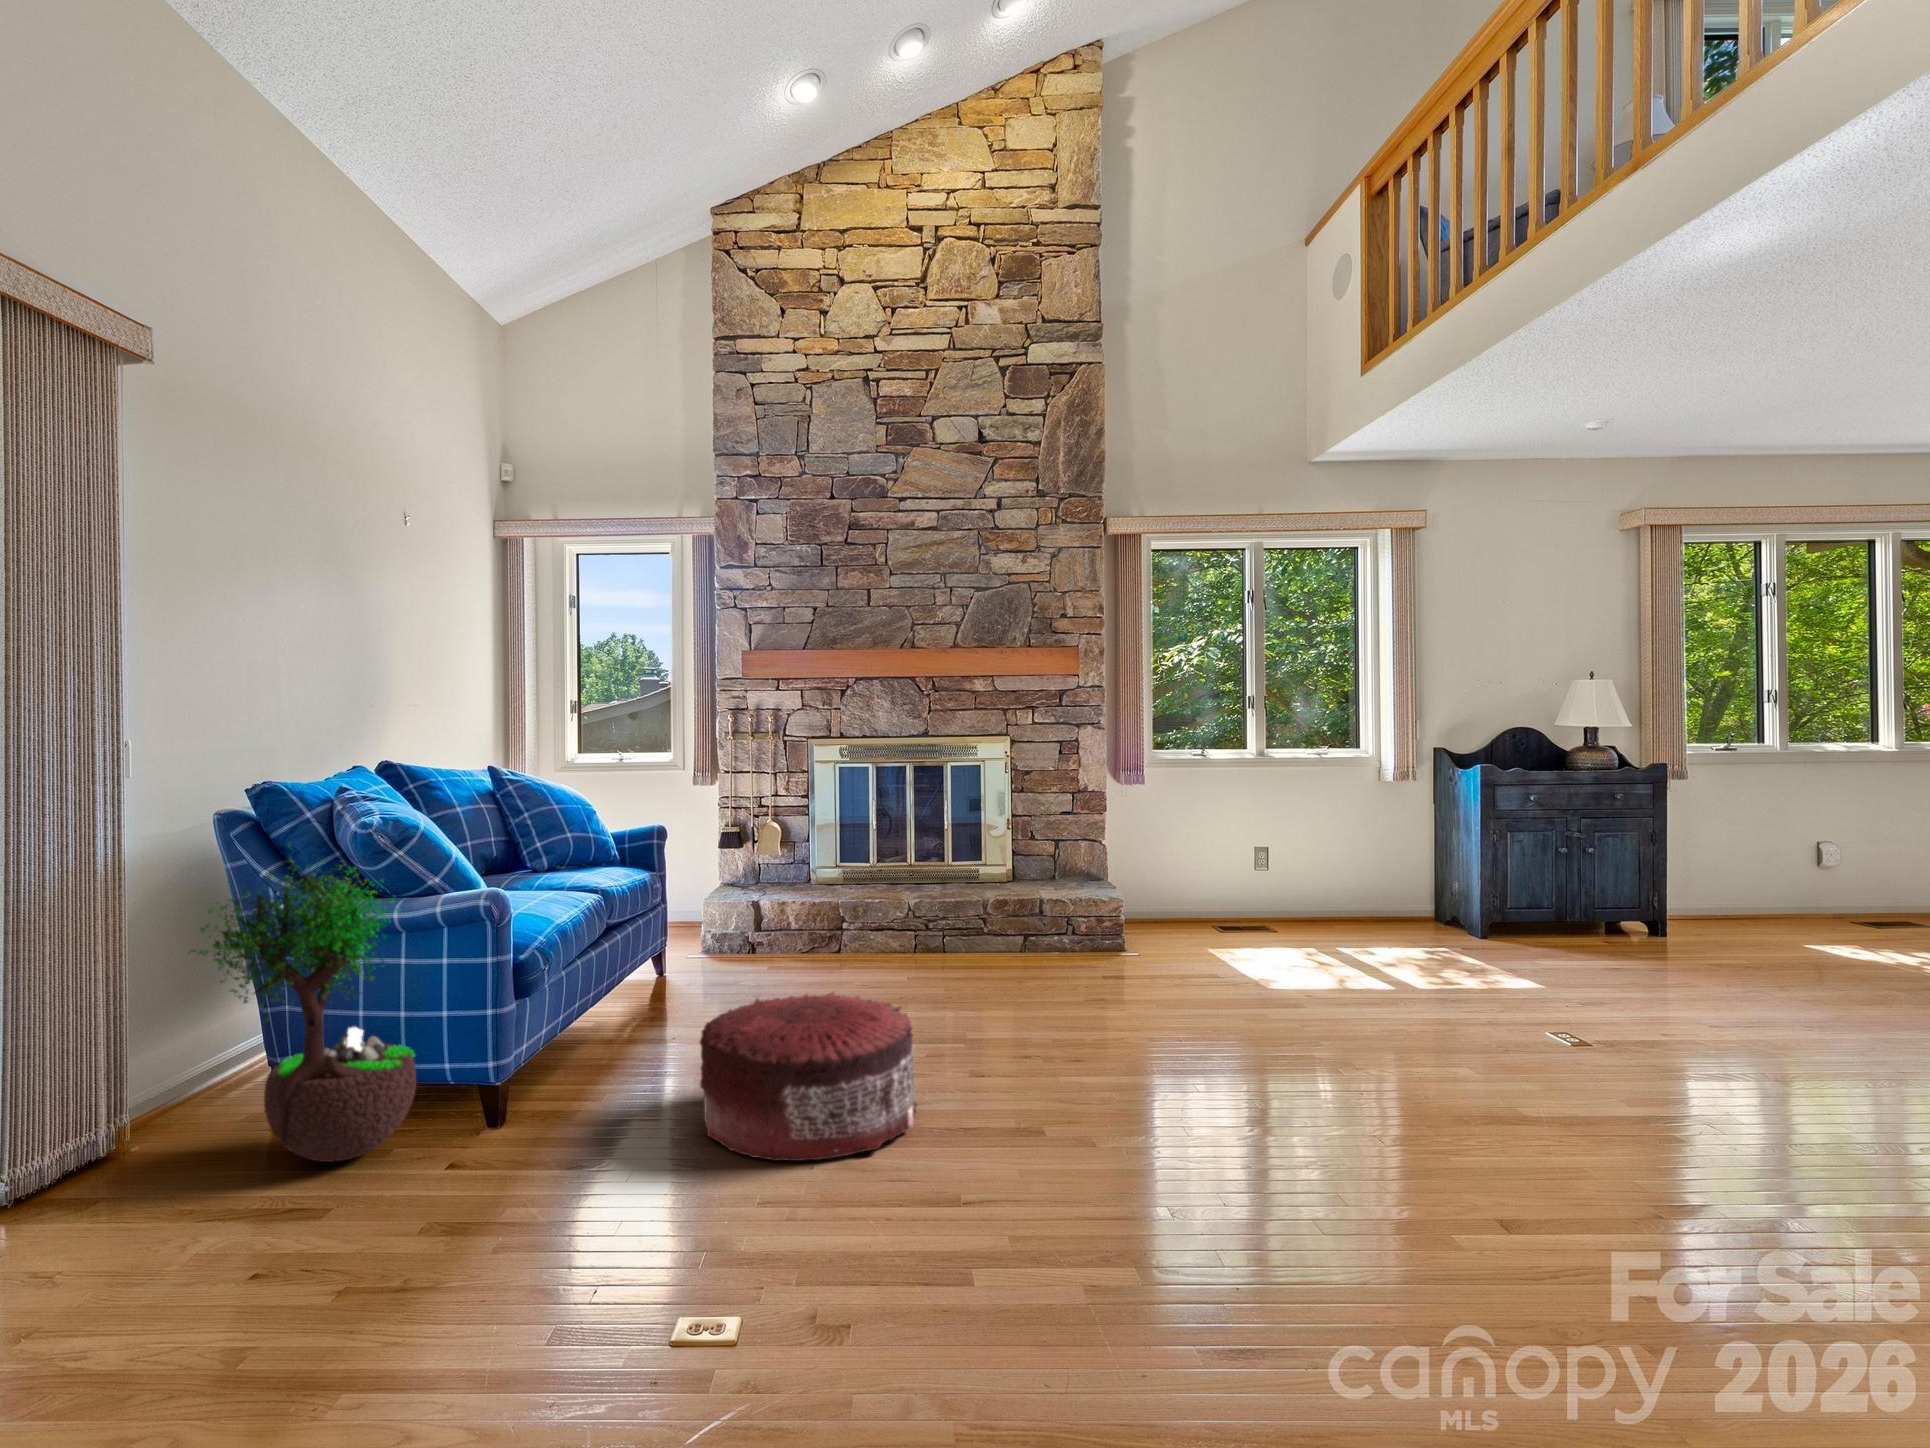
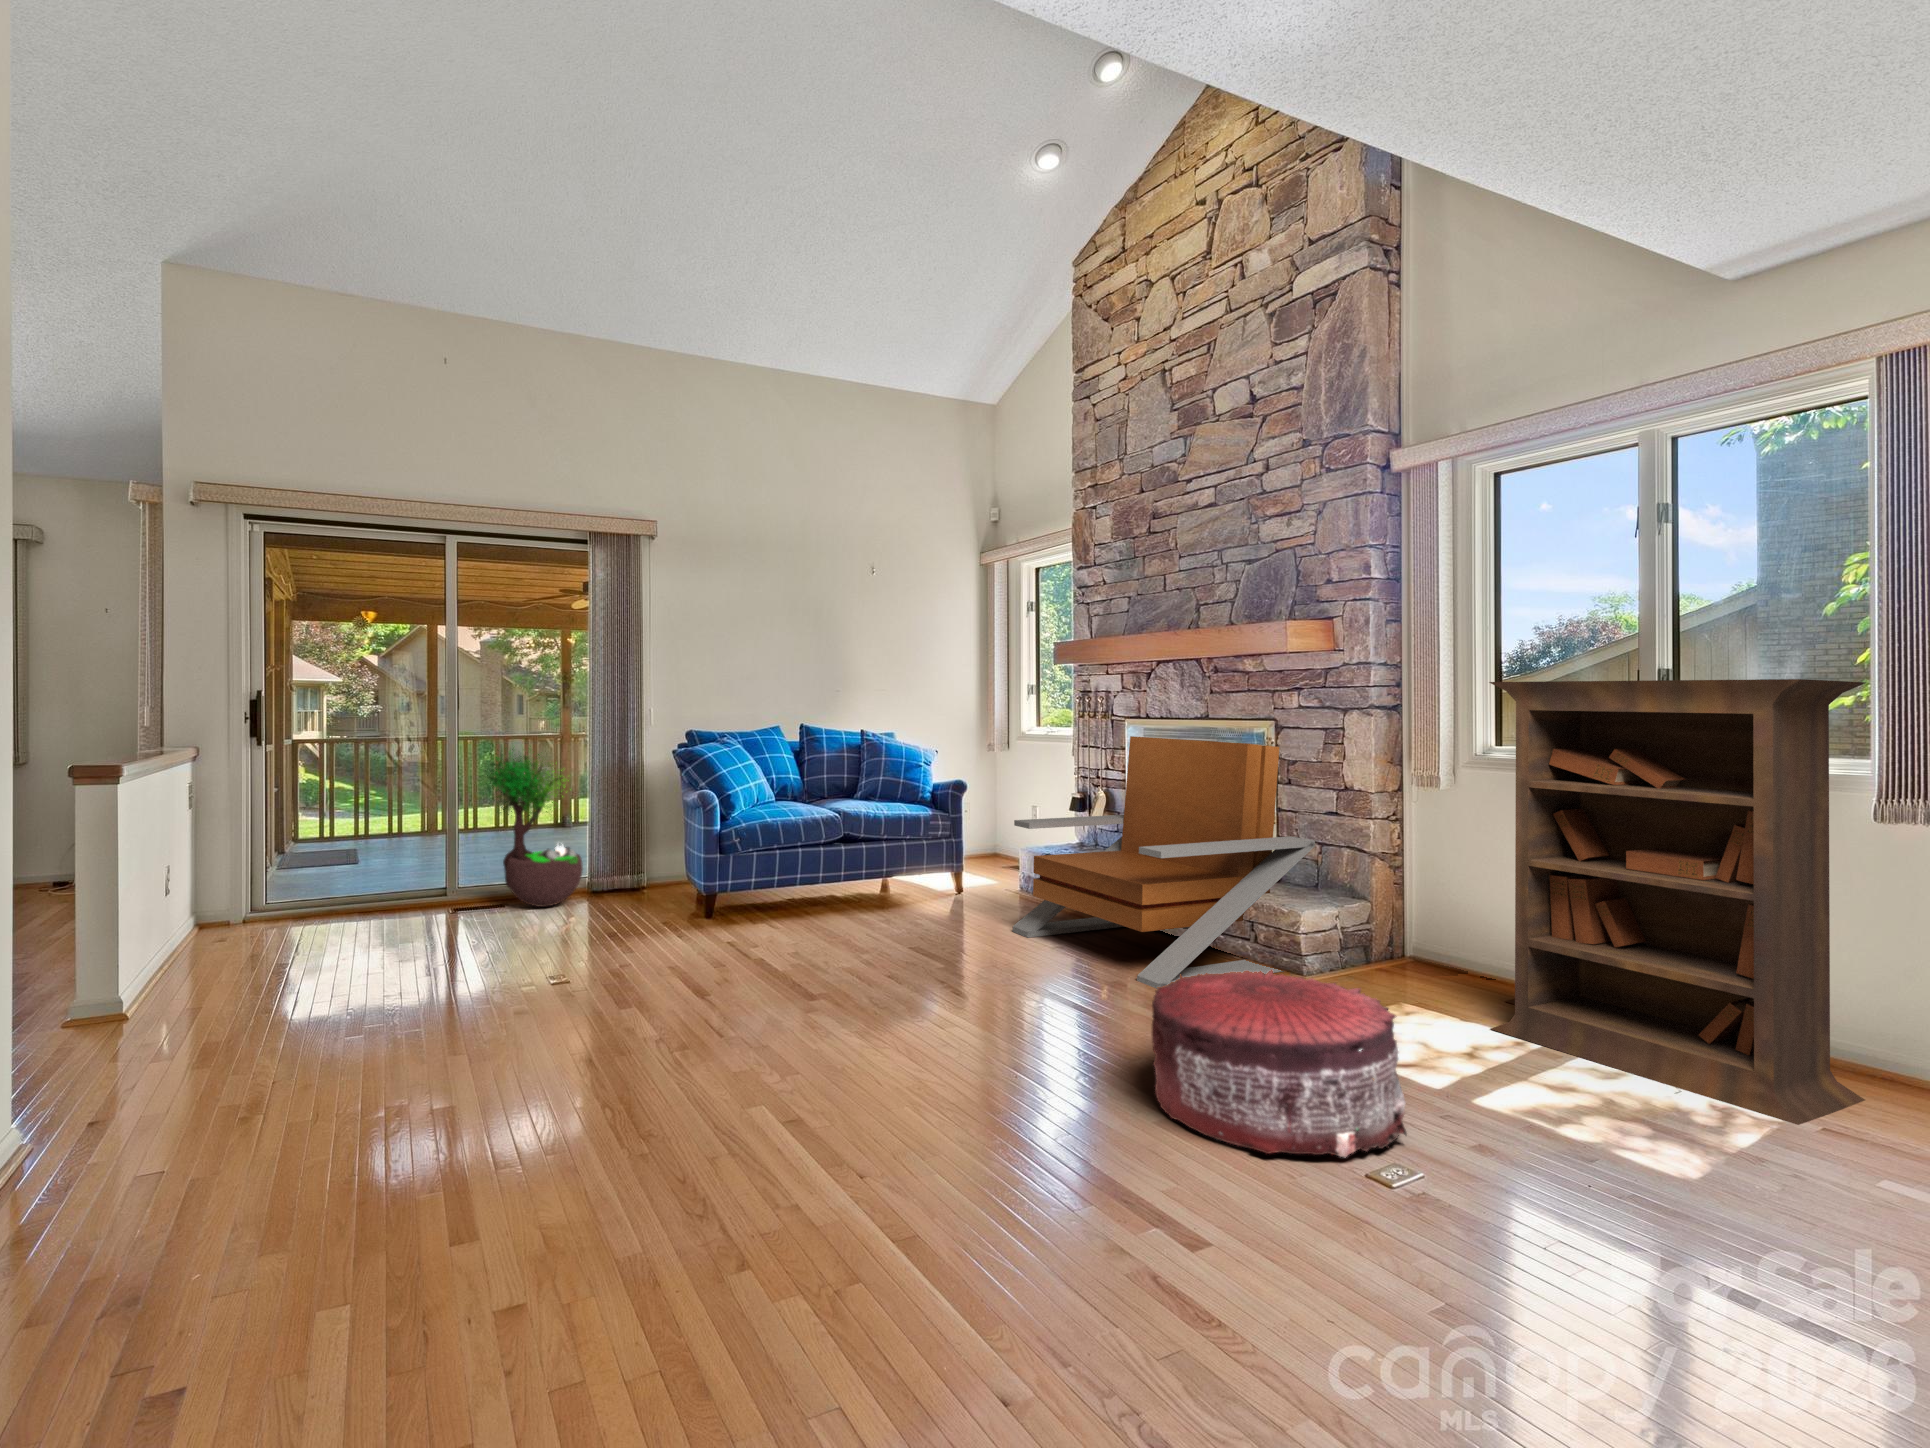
bookcase: none [1239,704,1432,945] -> present [1489,679,1866,1125]
lounge chair: none [885,758,1121,982] -> present [1013,736,1315,989]
pouf: present [700,992,916,1161] -> present [1152,971,1407,1157]

